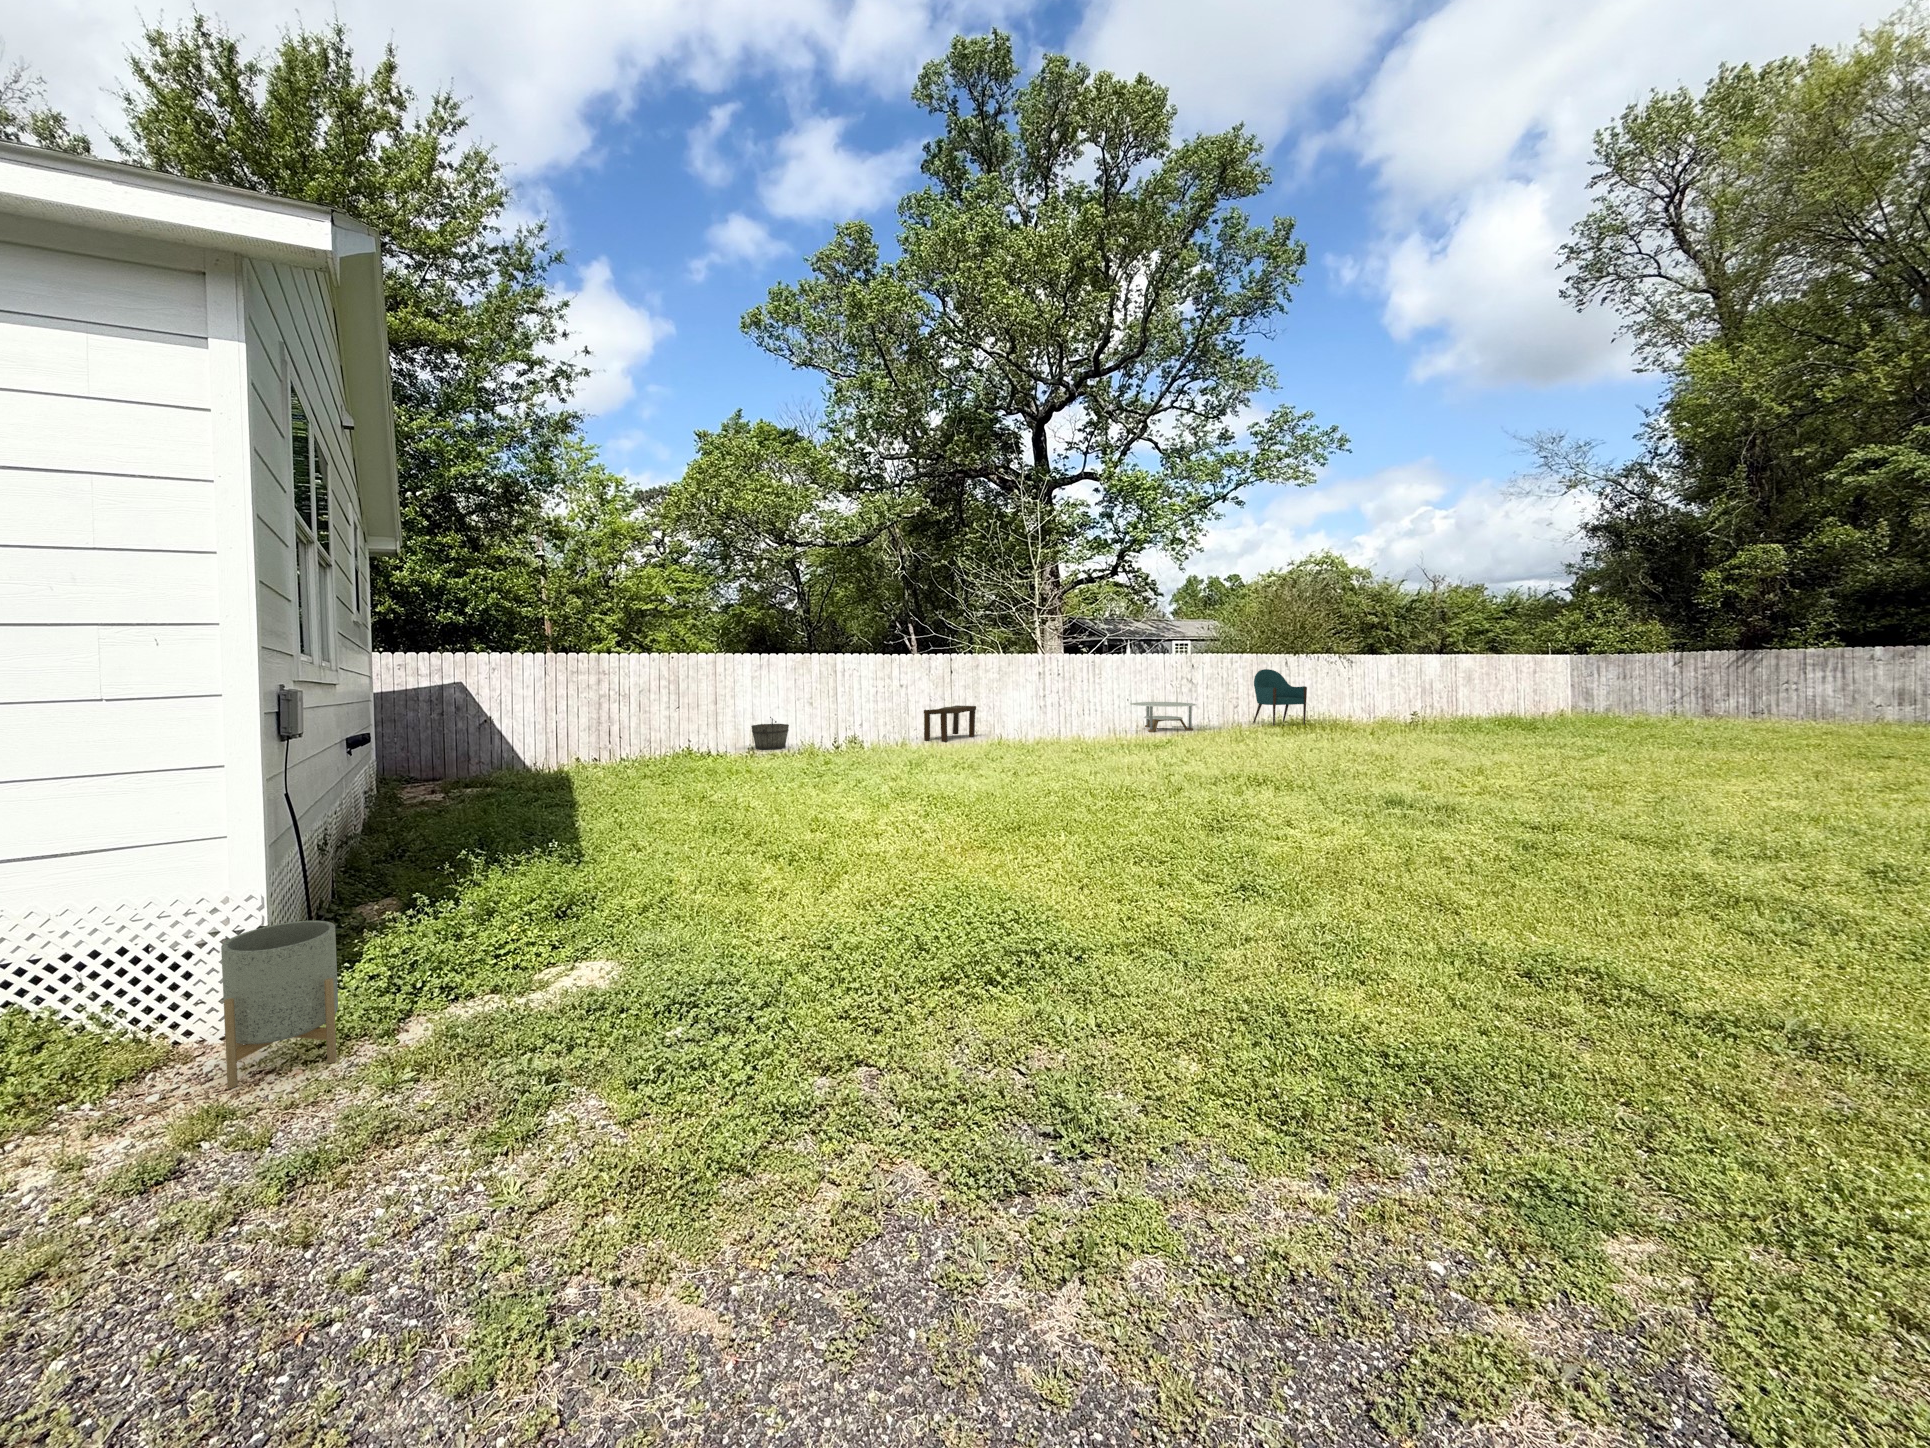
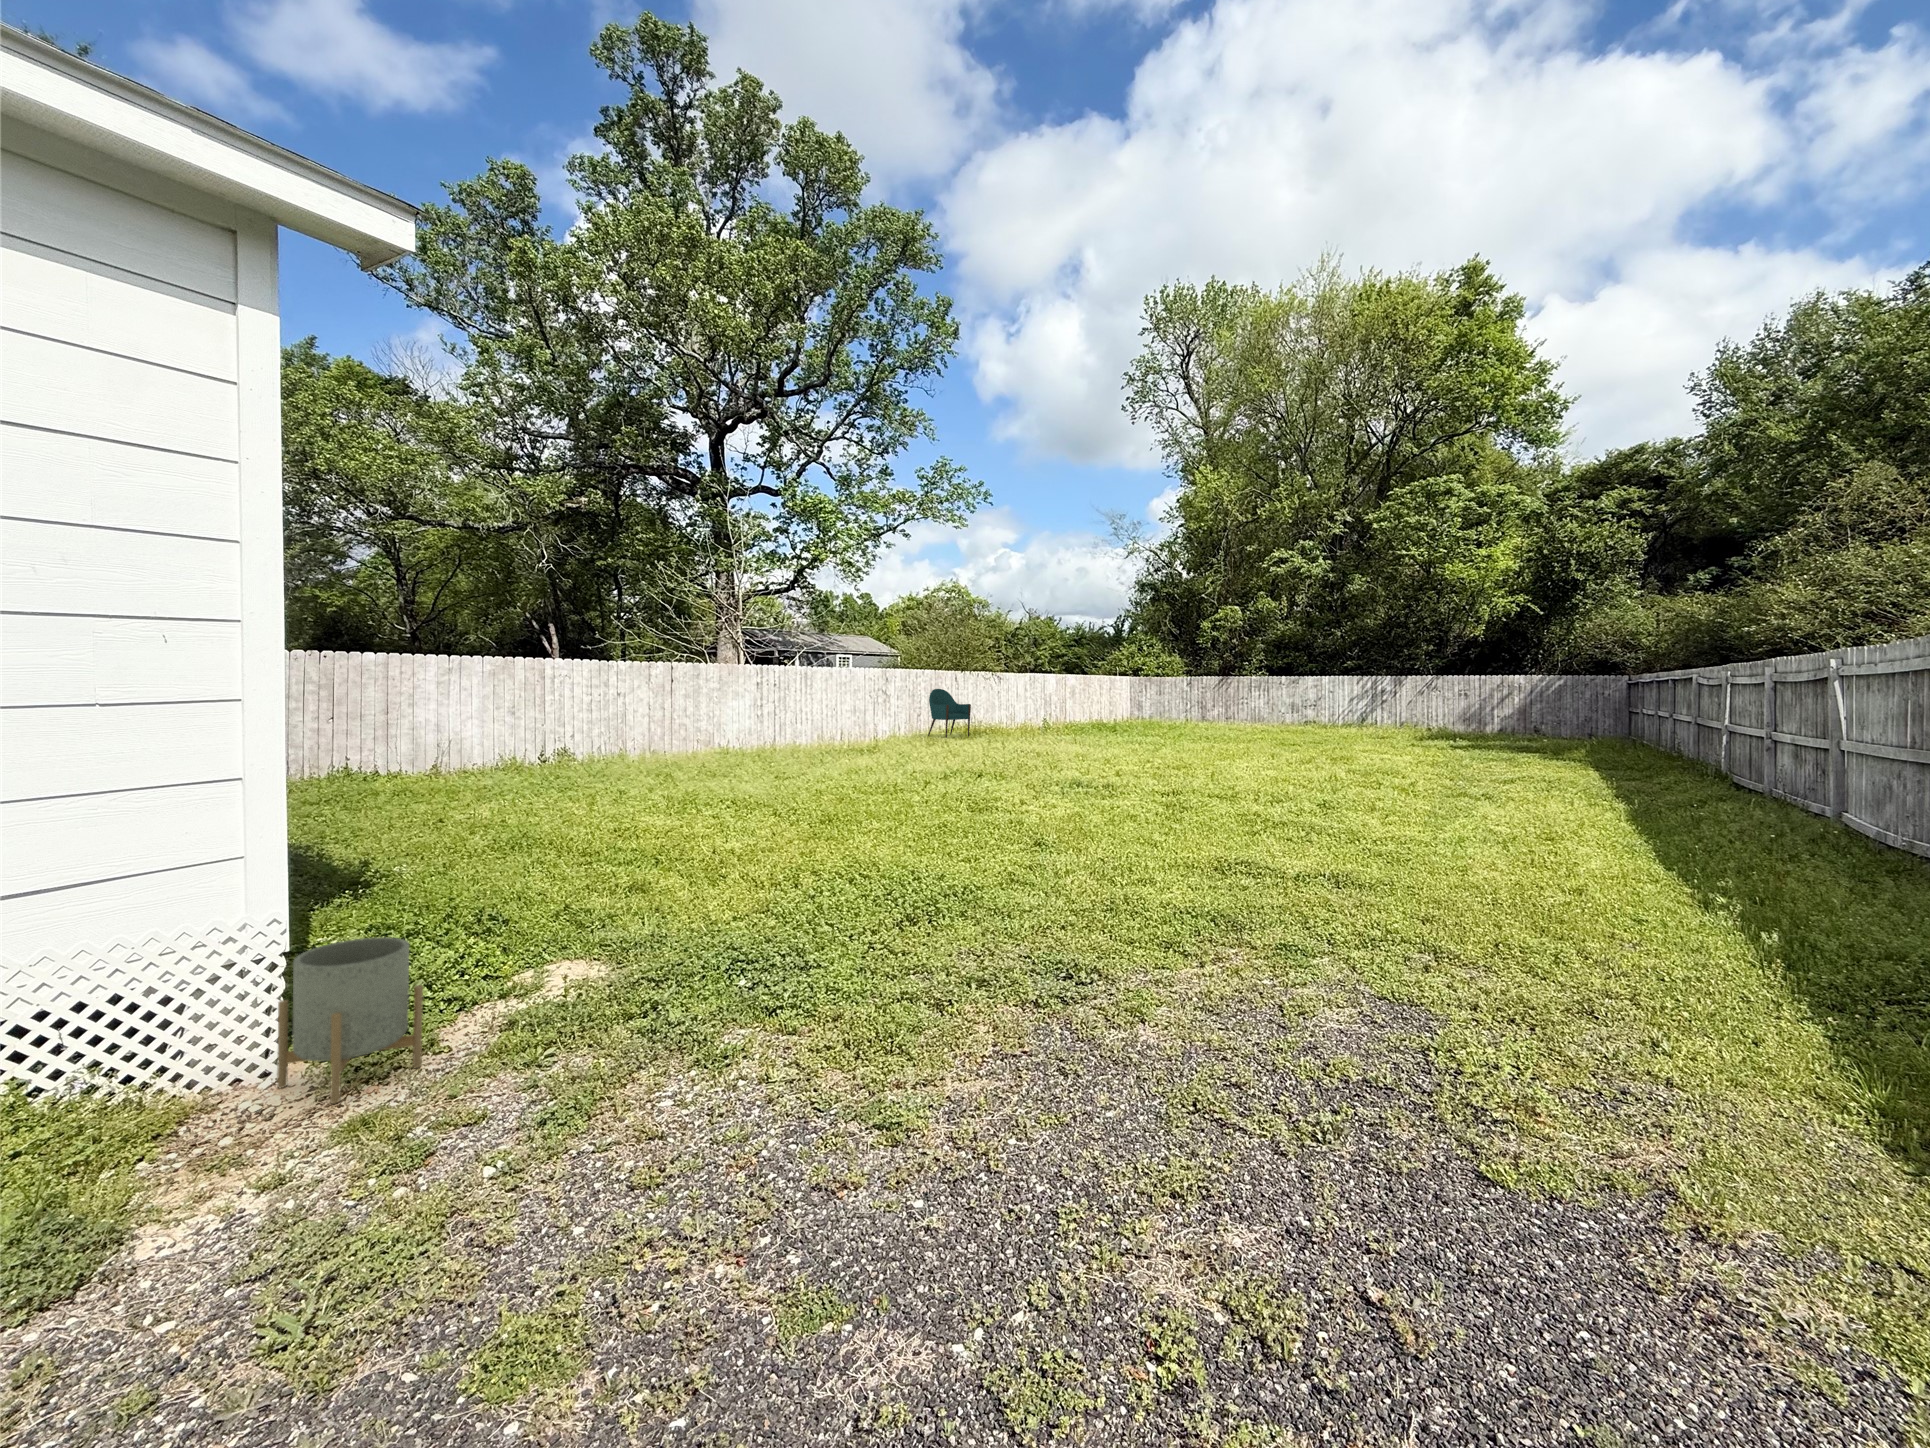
round table: present [1131,702,1196,732] -> none [829,718,889,745]
bench: present [924,706,976,742] -> none [631,722,686,760]
wooden bucket: present [751,717,789,750] -> none [417,736,470,775]

